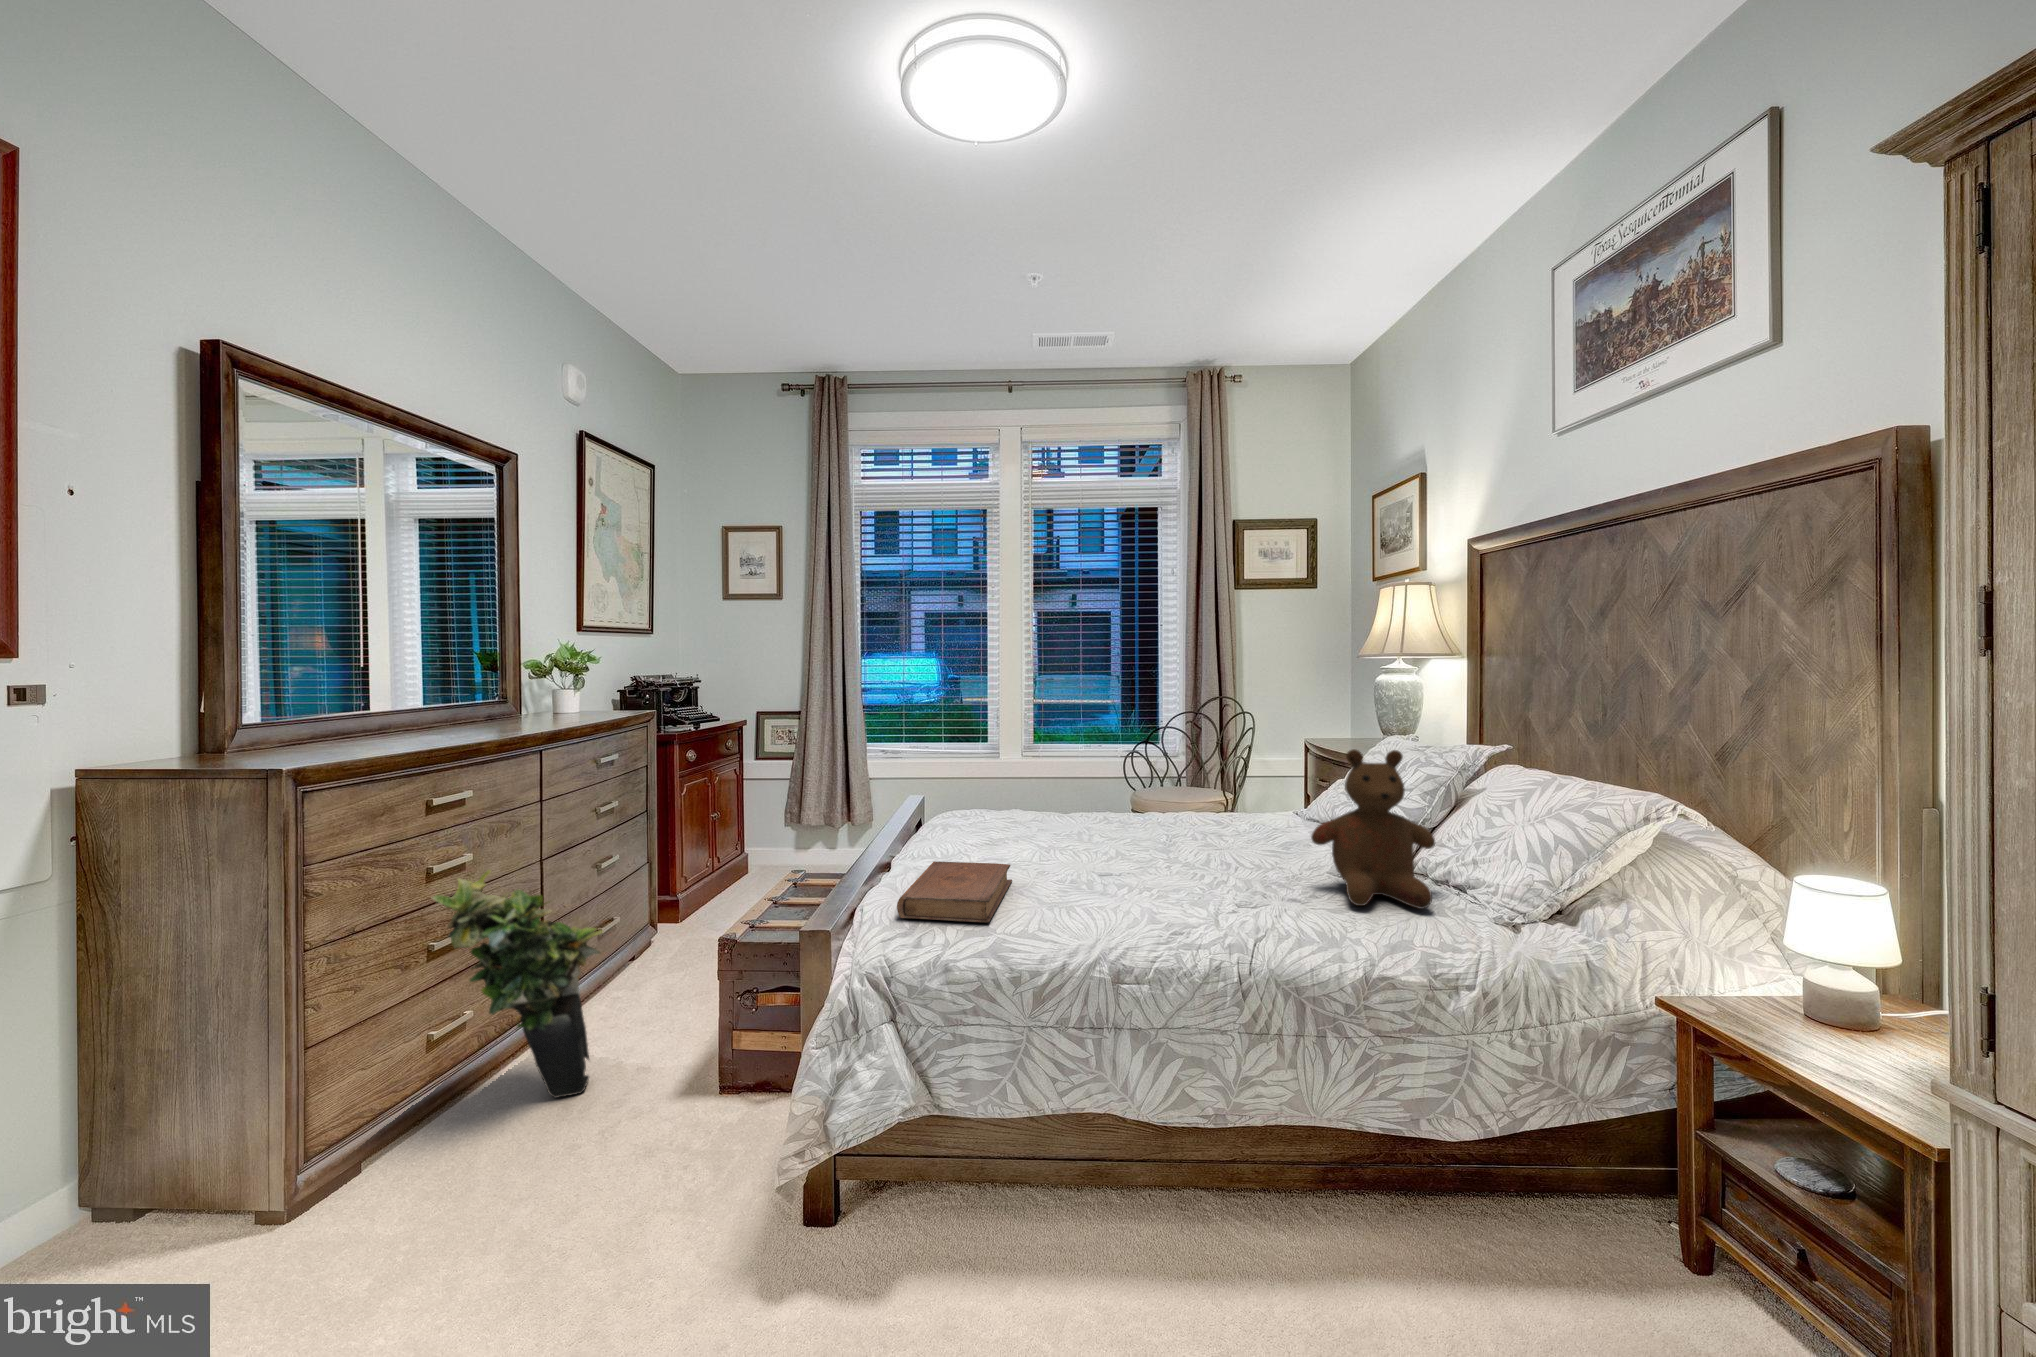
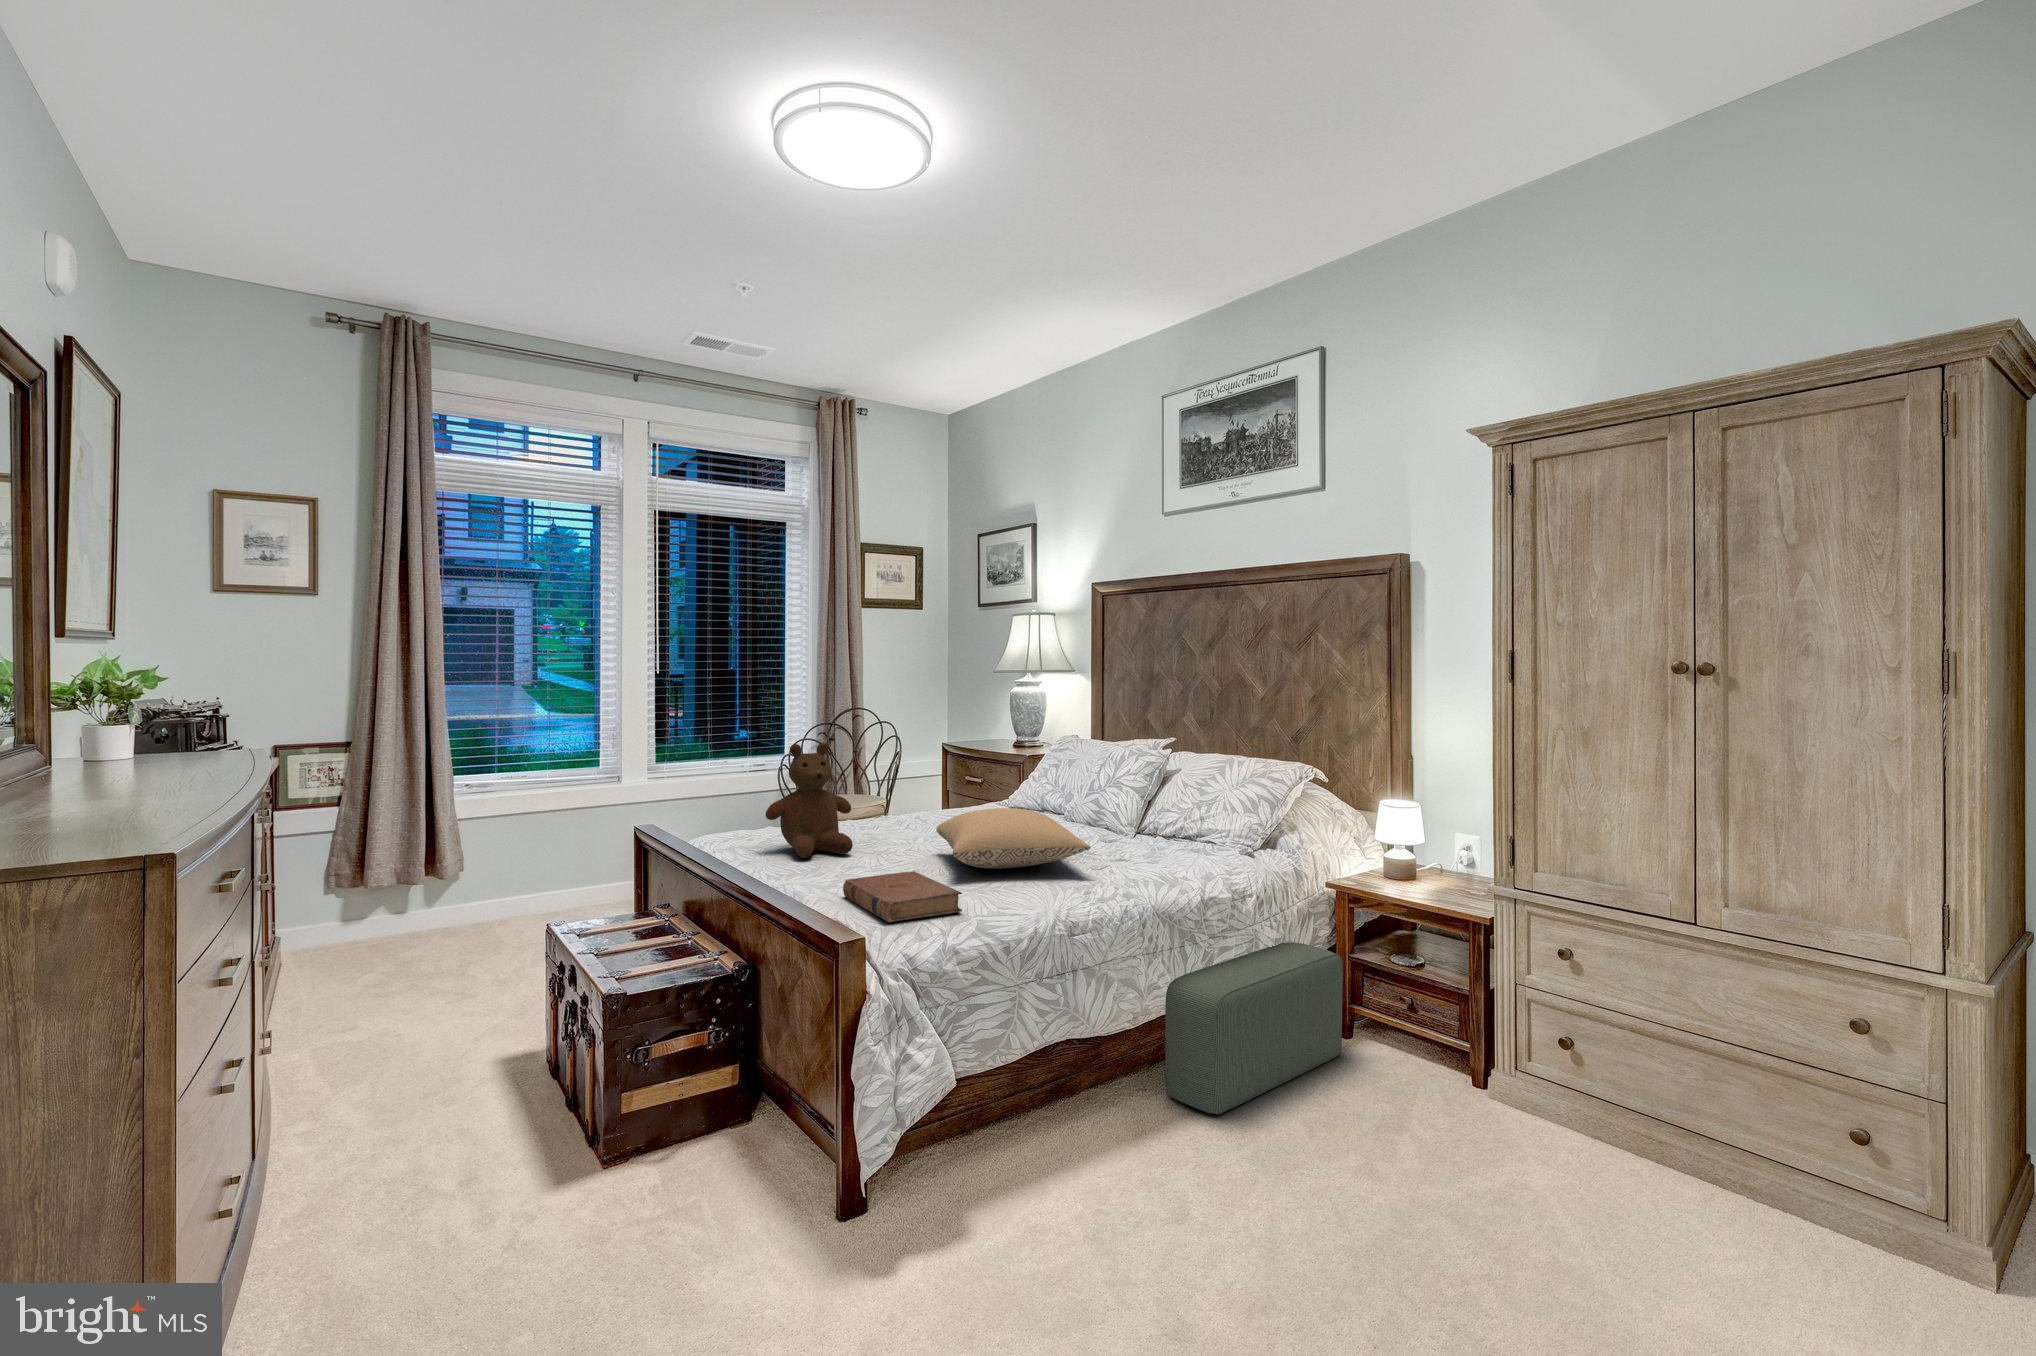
teddy bear: present [1311,749,1435,909] -> present [765,743,853,858]
pillow: none [1055,805,1254,881] -> present [936,808,1091,869]
potted plant: present [433,870,603,1098] -> none [267,976,475,1249]
pouf: none [1264,1074,1642,1301] -> present [1165,942,1343,1114]

